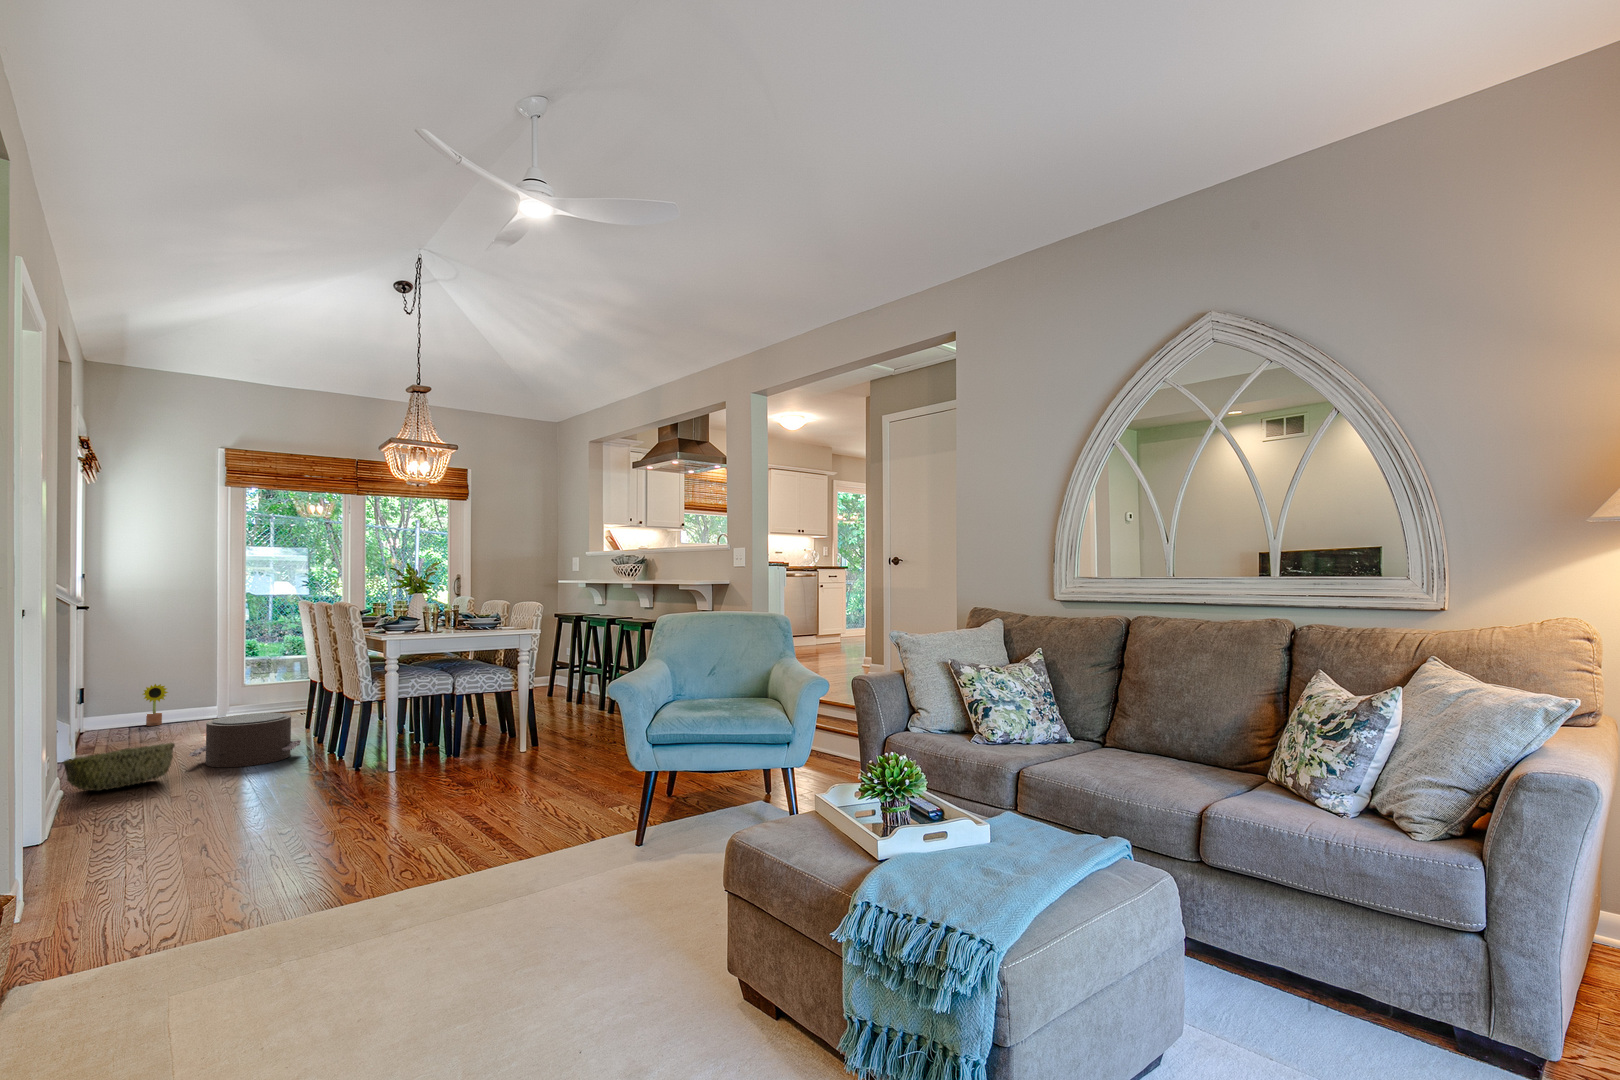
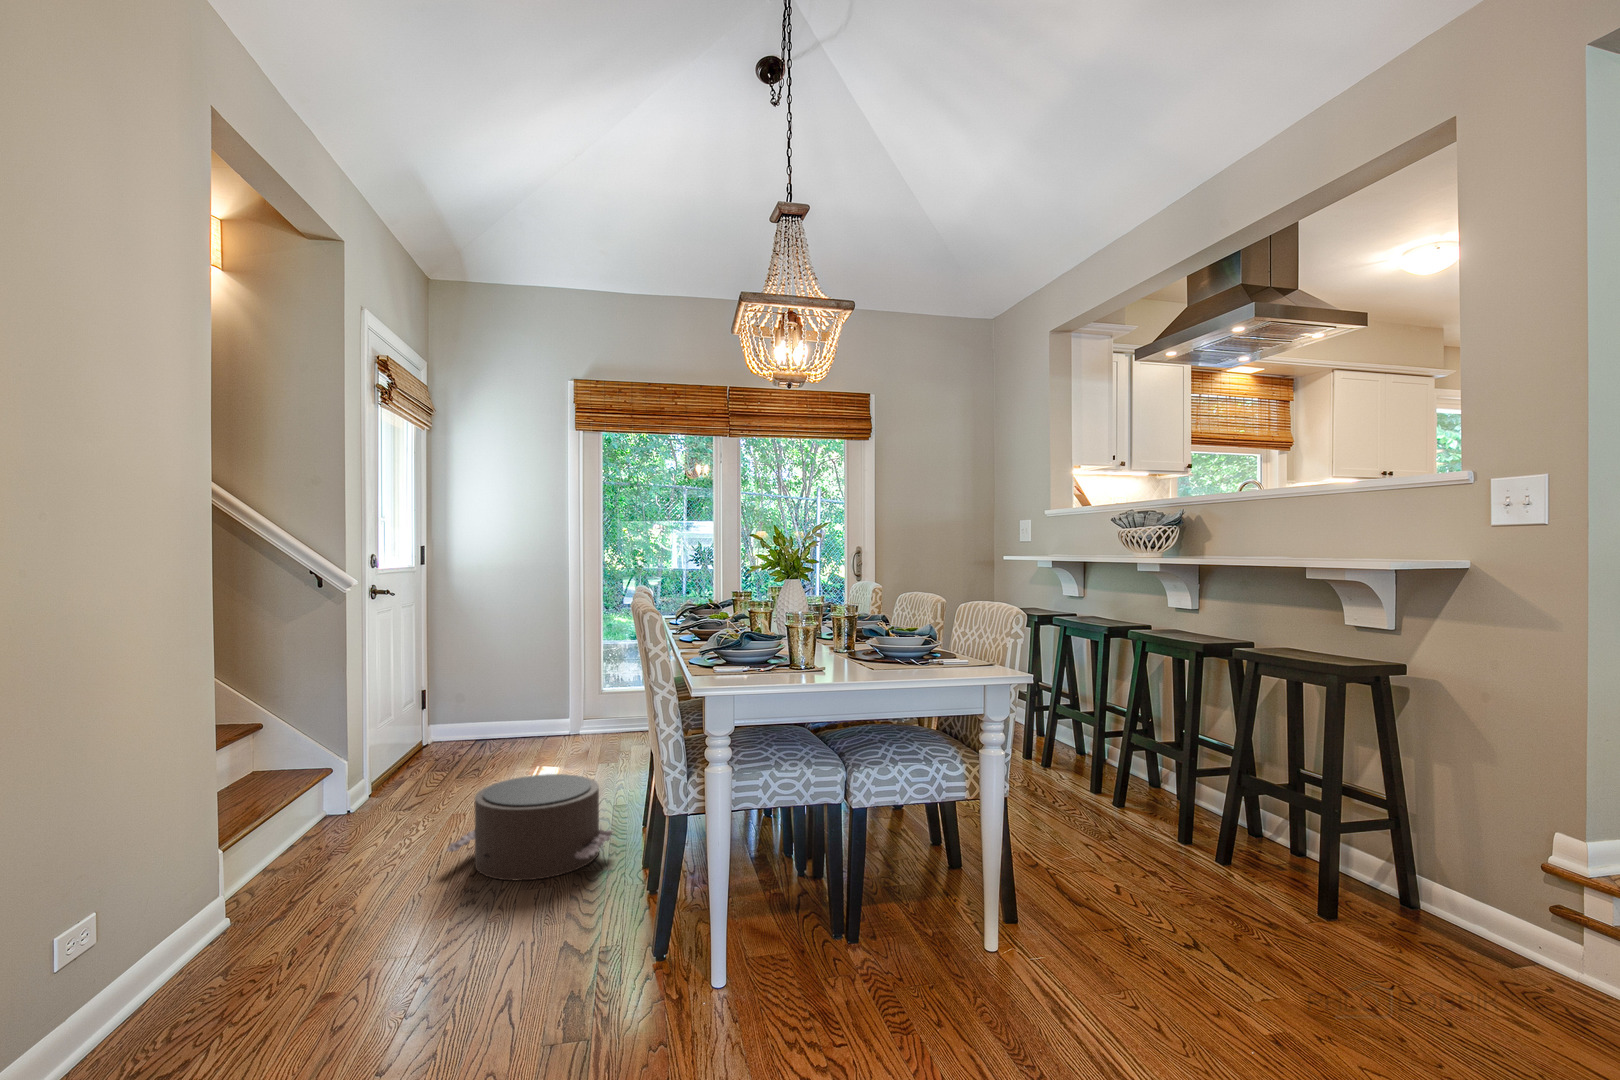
decorative plant: present [143,684,168,726] -> none [482,690,511,744]
woven basket: present [63,743,175,791] -> none [223,837,398,930]

